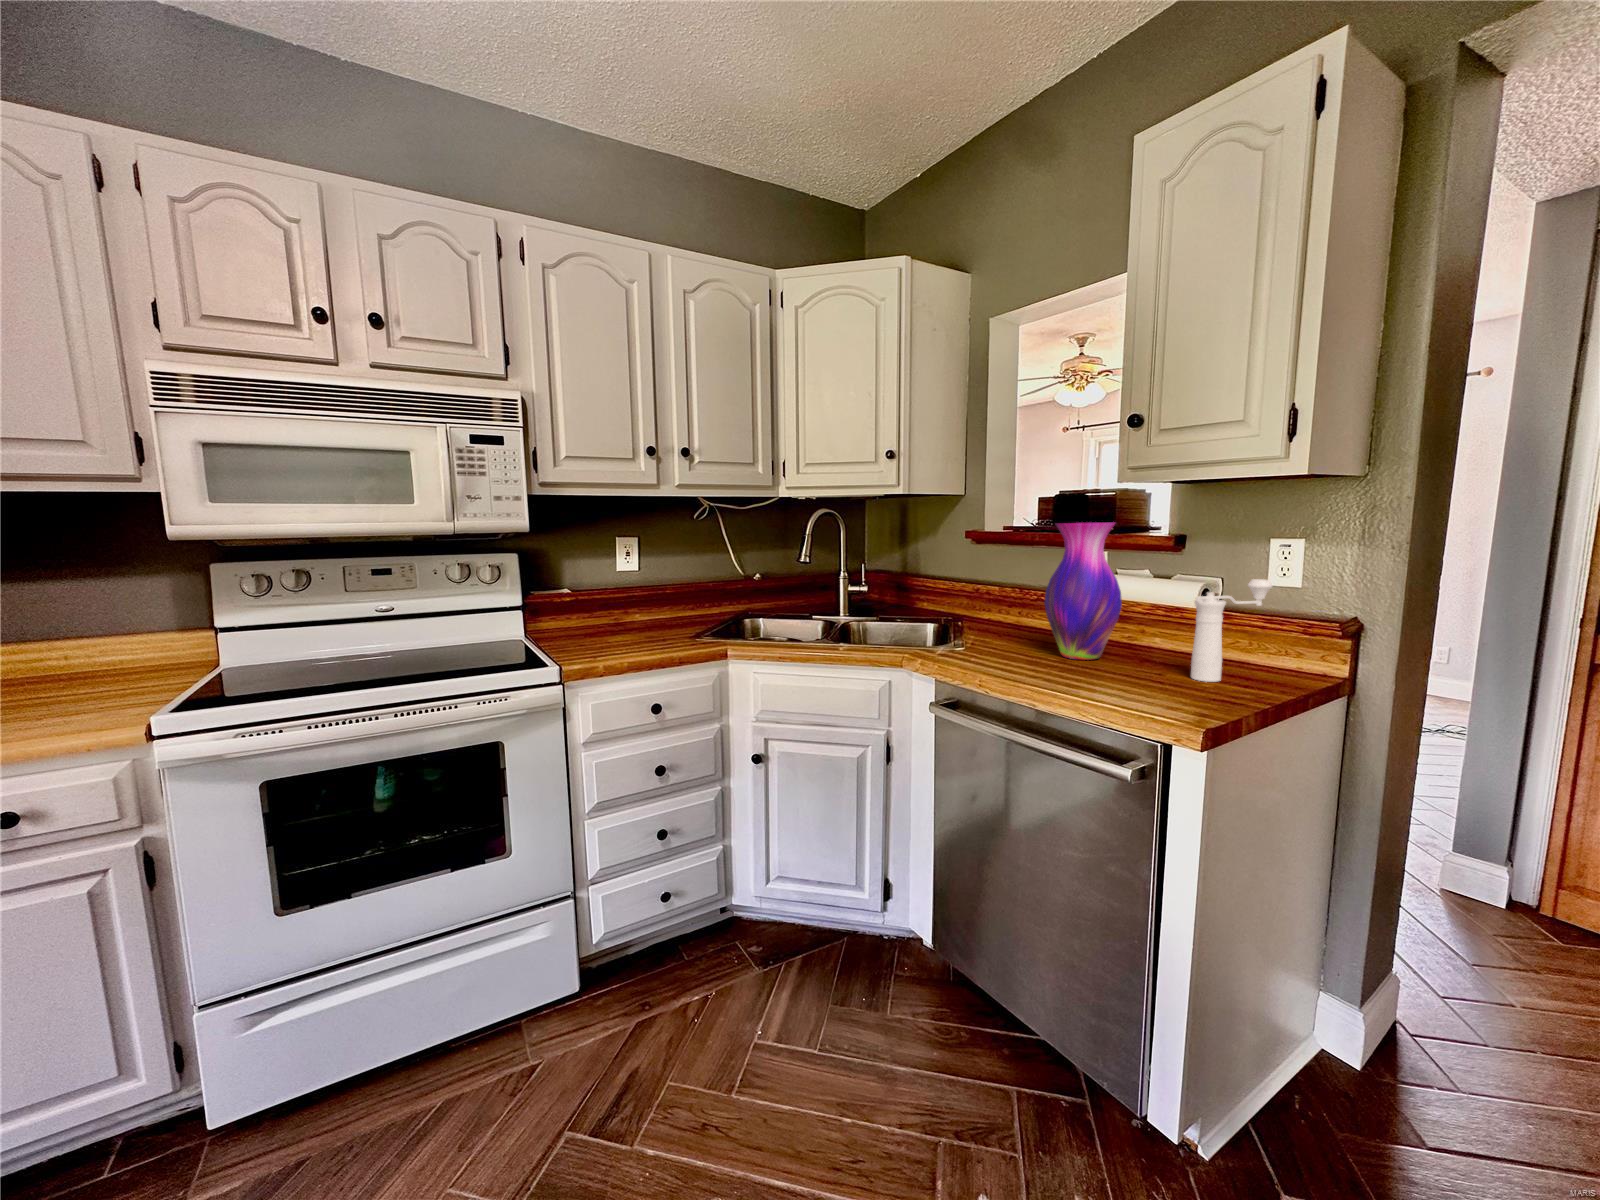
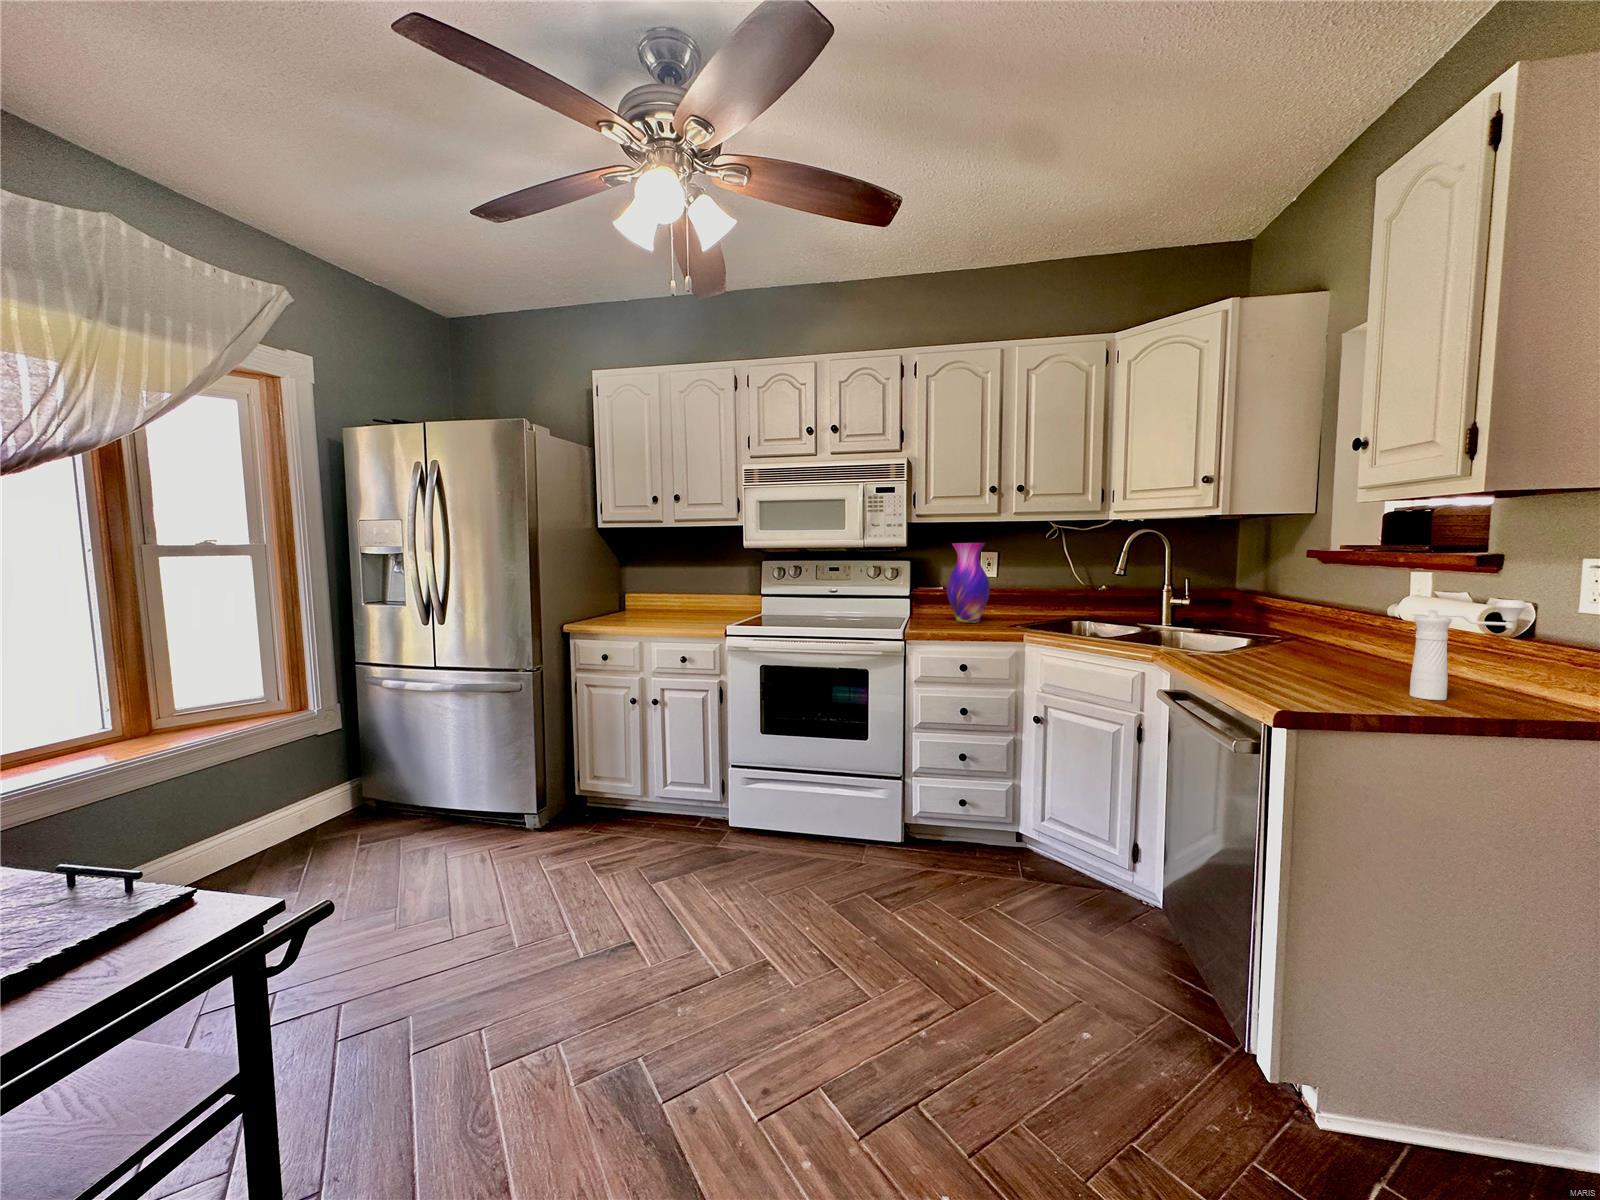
vase: present [1044,522,1122,660] -> present [947,543,990,623]

